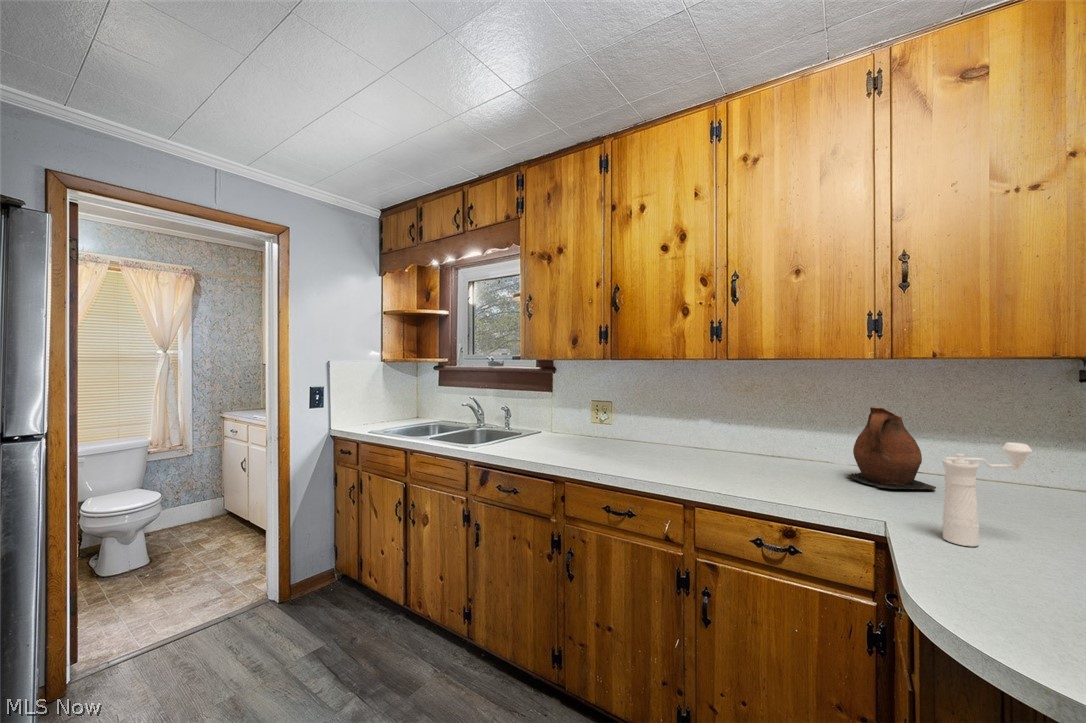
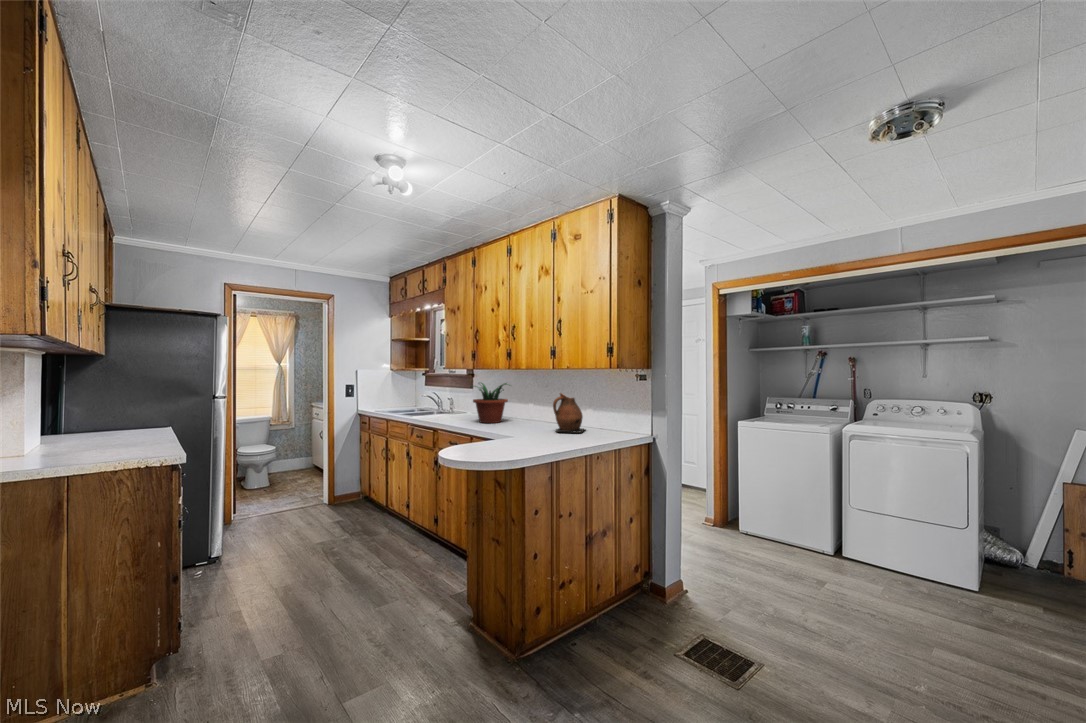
potted plant: none [613,384,696,463] -> present [473,383,508,423]
pepper mill: present [942,443,1032,546] -> none [518,404,547,443]

